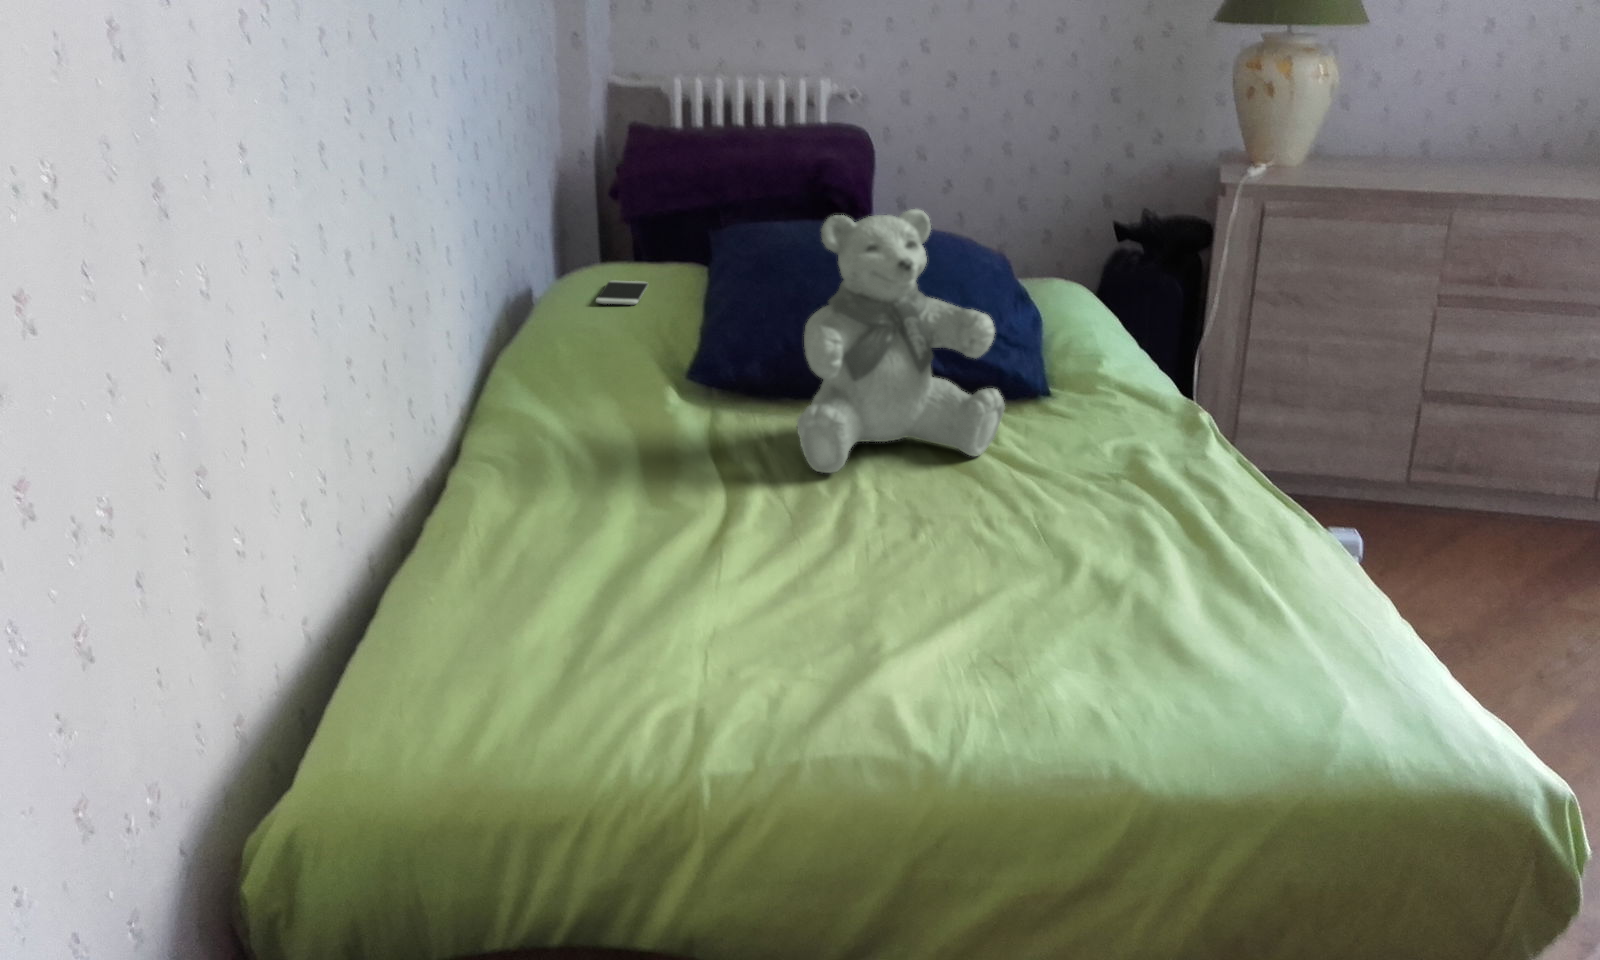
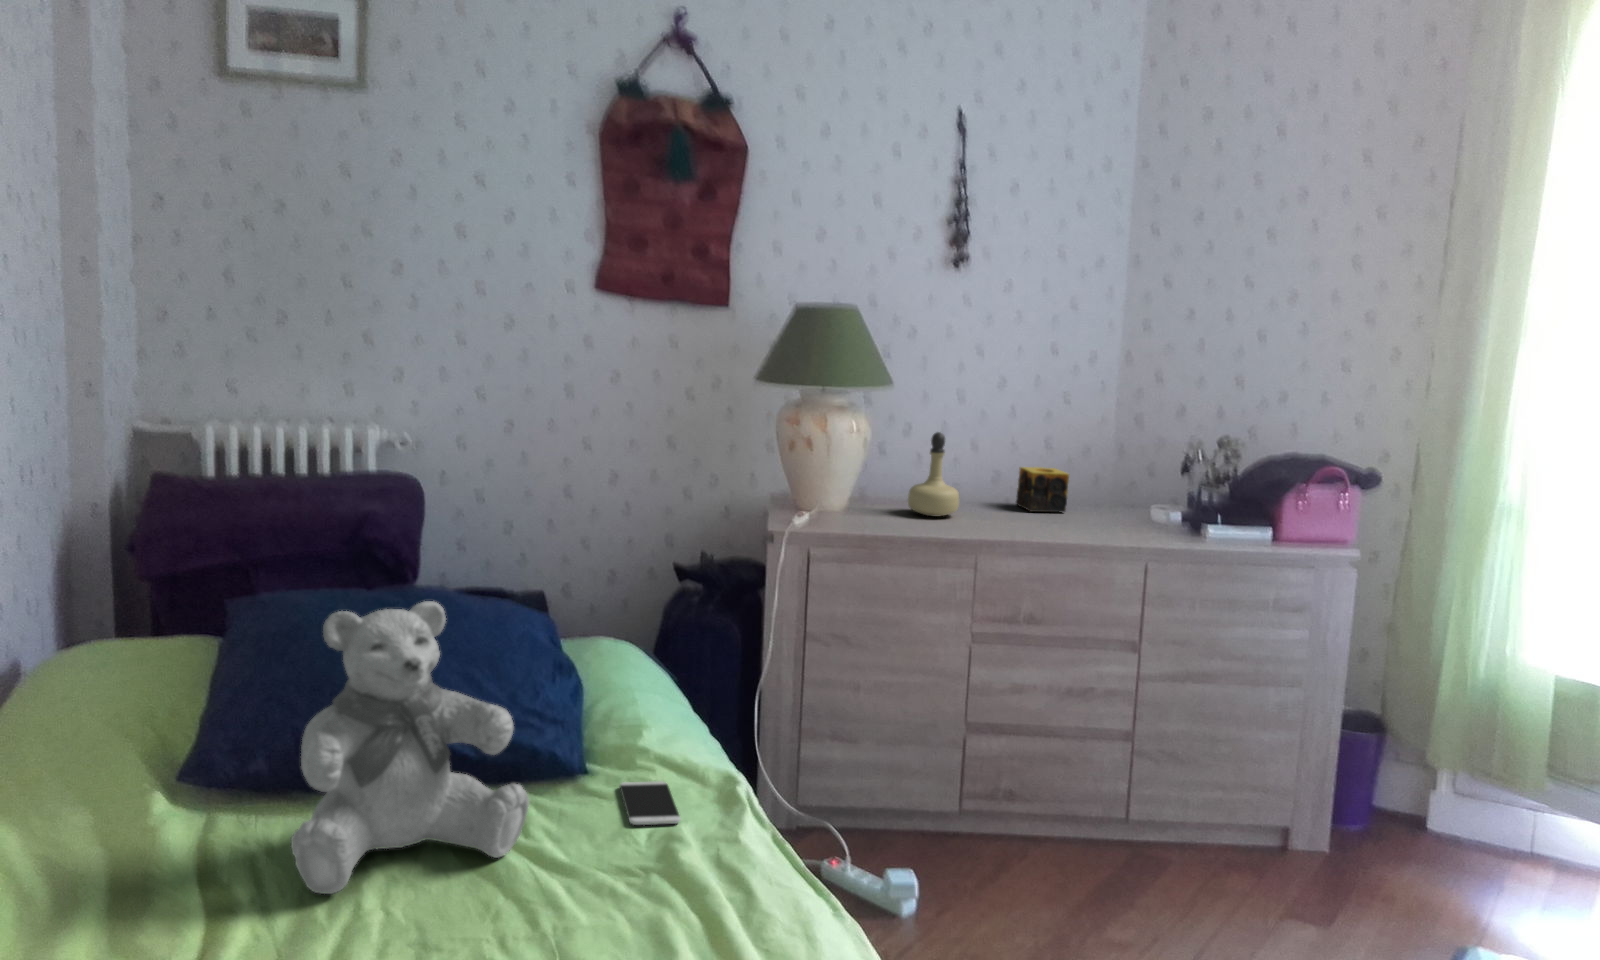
perfume bottle: none [1375,72,1437,167] -> present [908,432,959,516]
candle: none [1499,115,1572,165] -> present [1016,467,1069,512]
smartphone: present [596,281,648,305] -> present [619,781,680,825]

